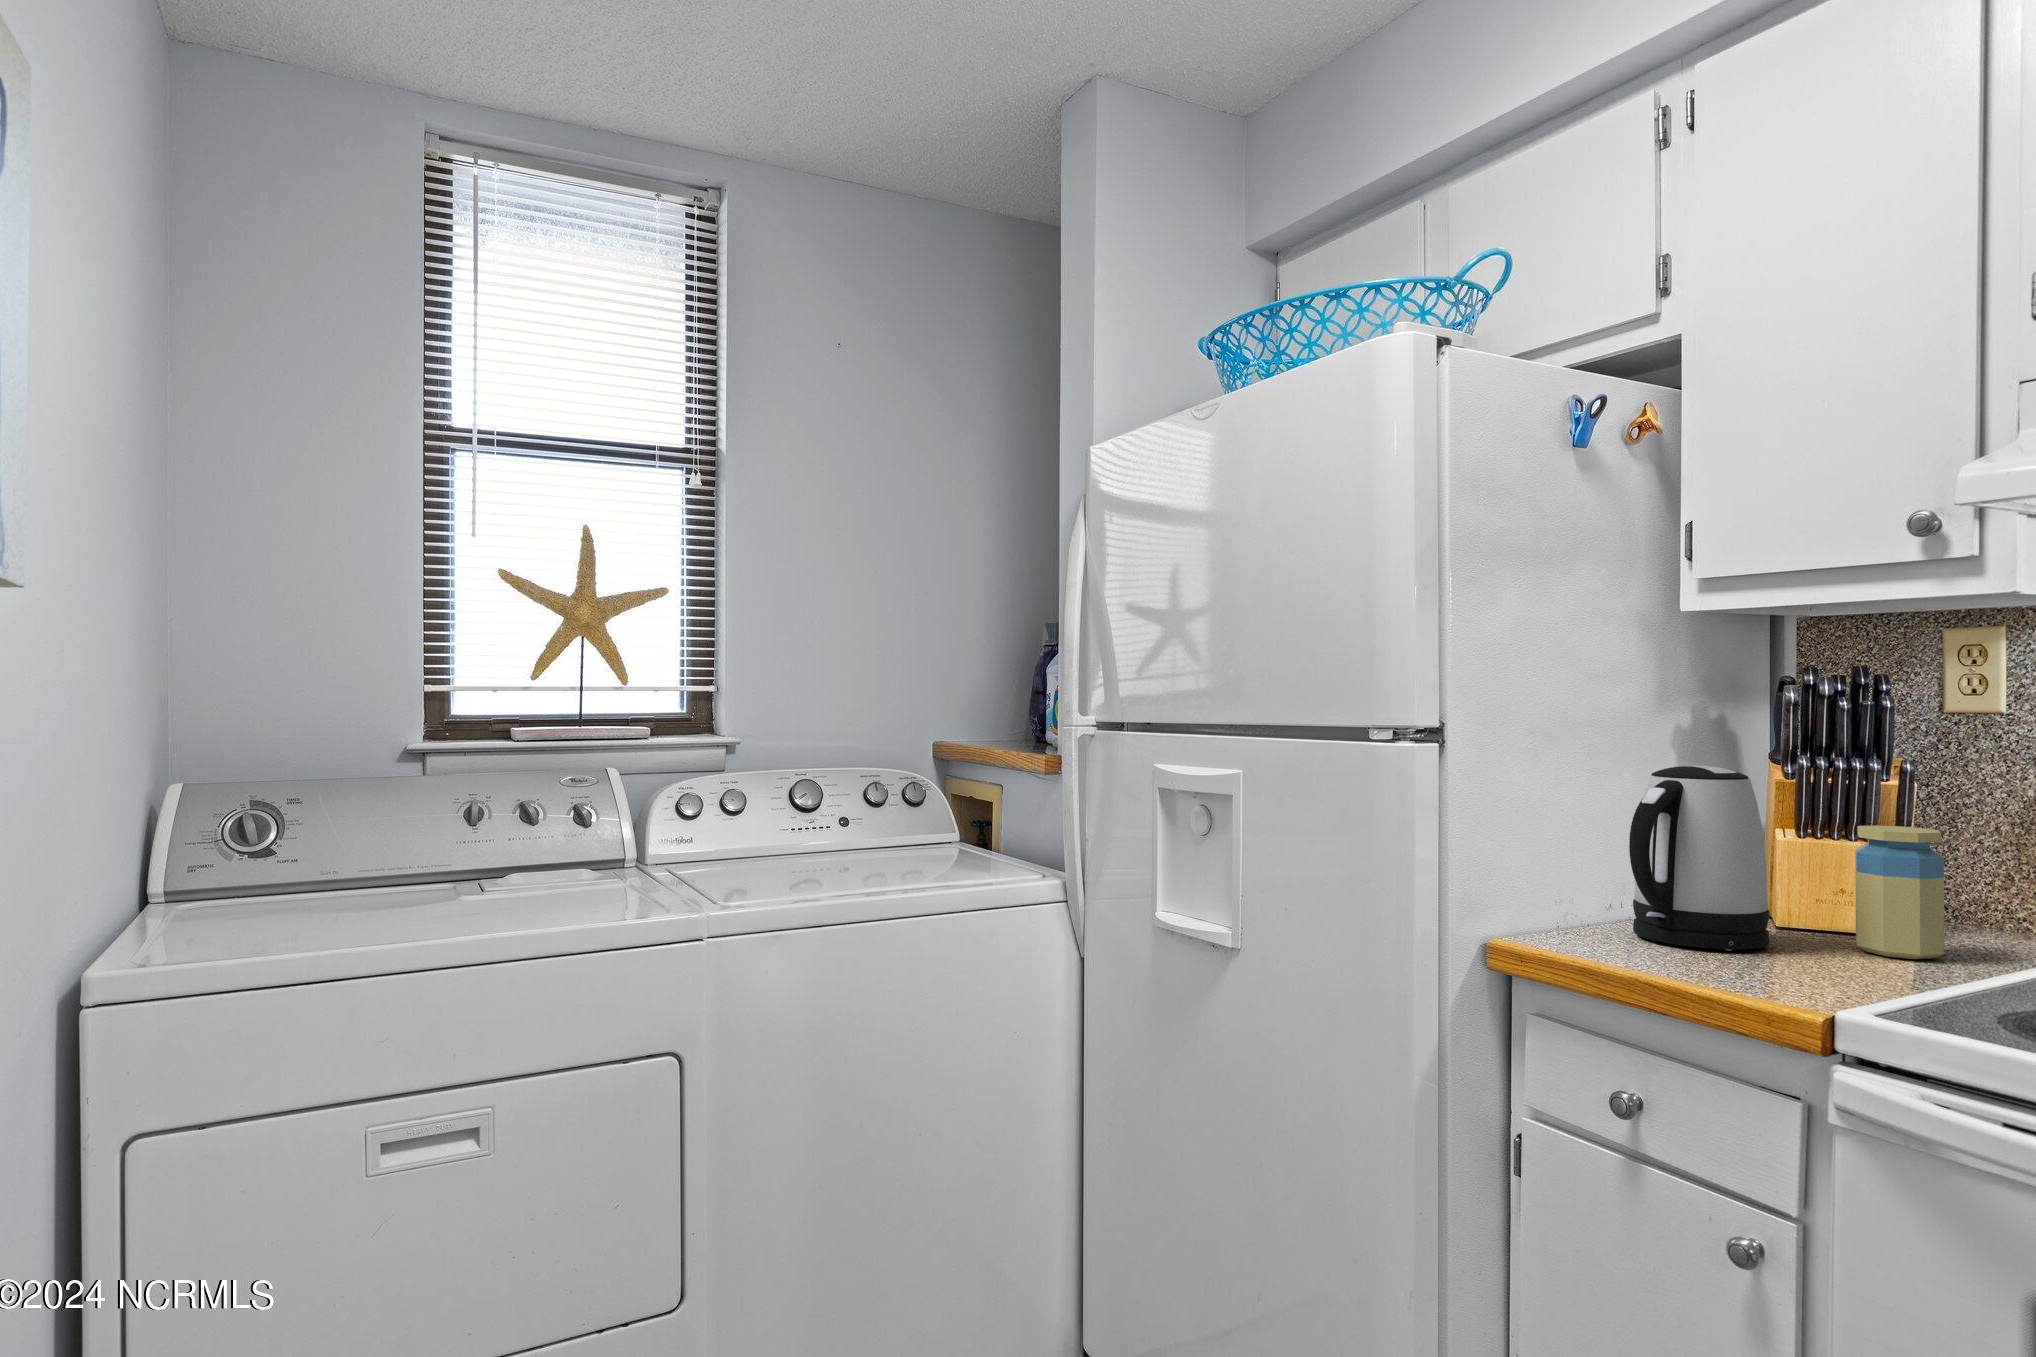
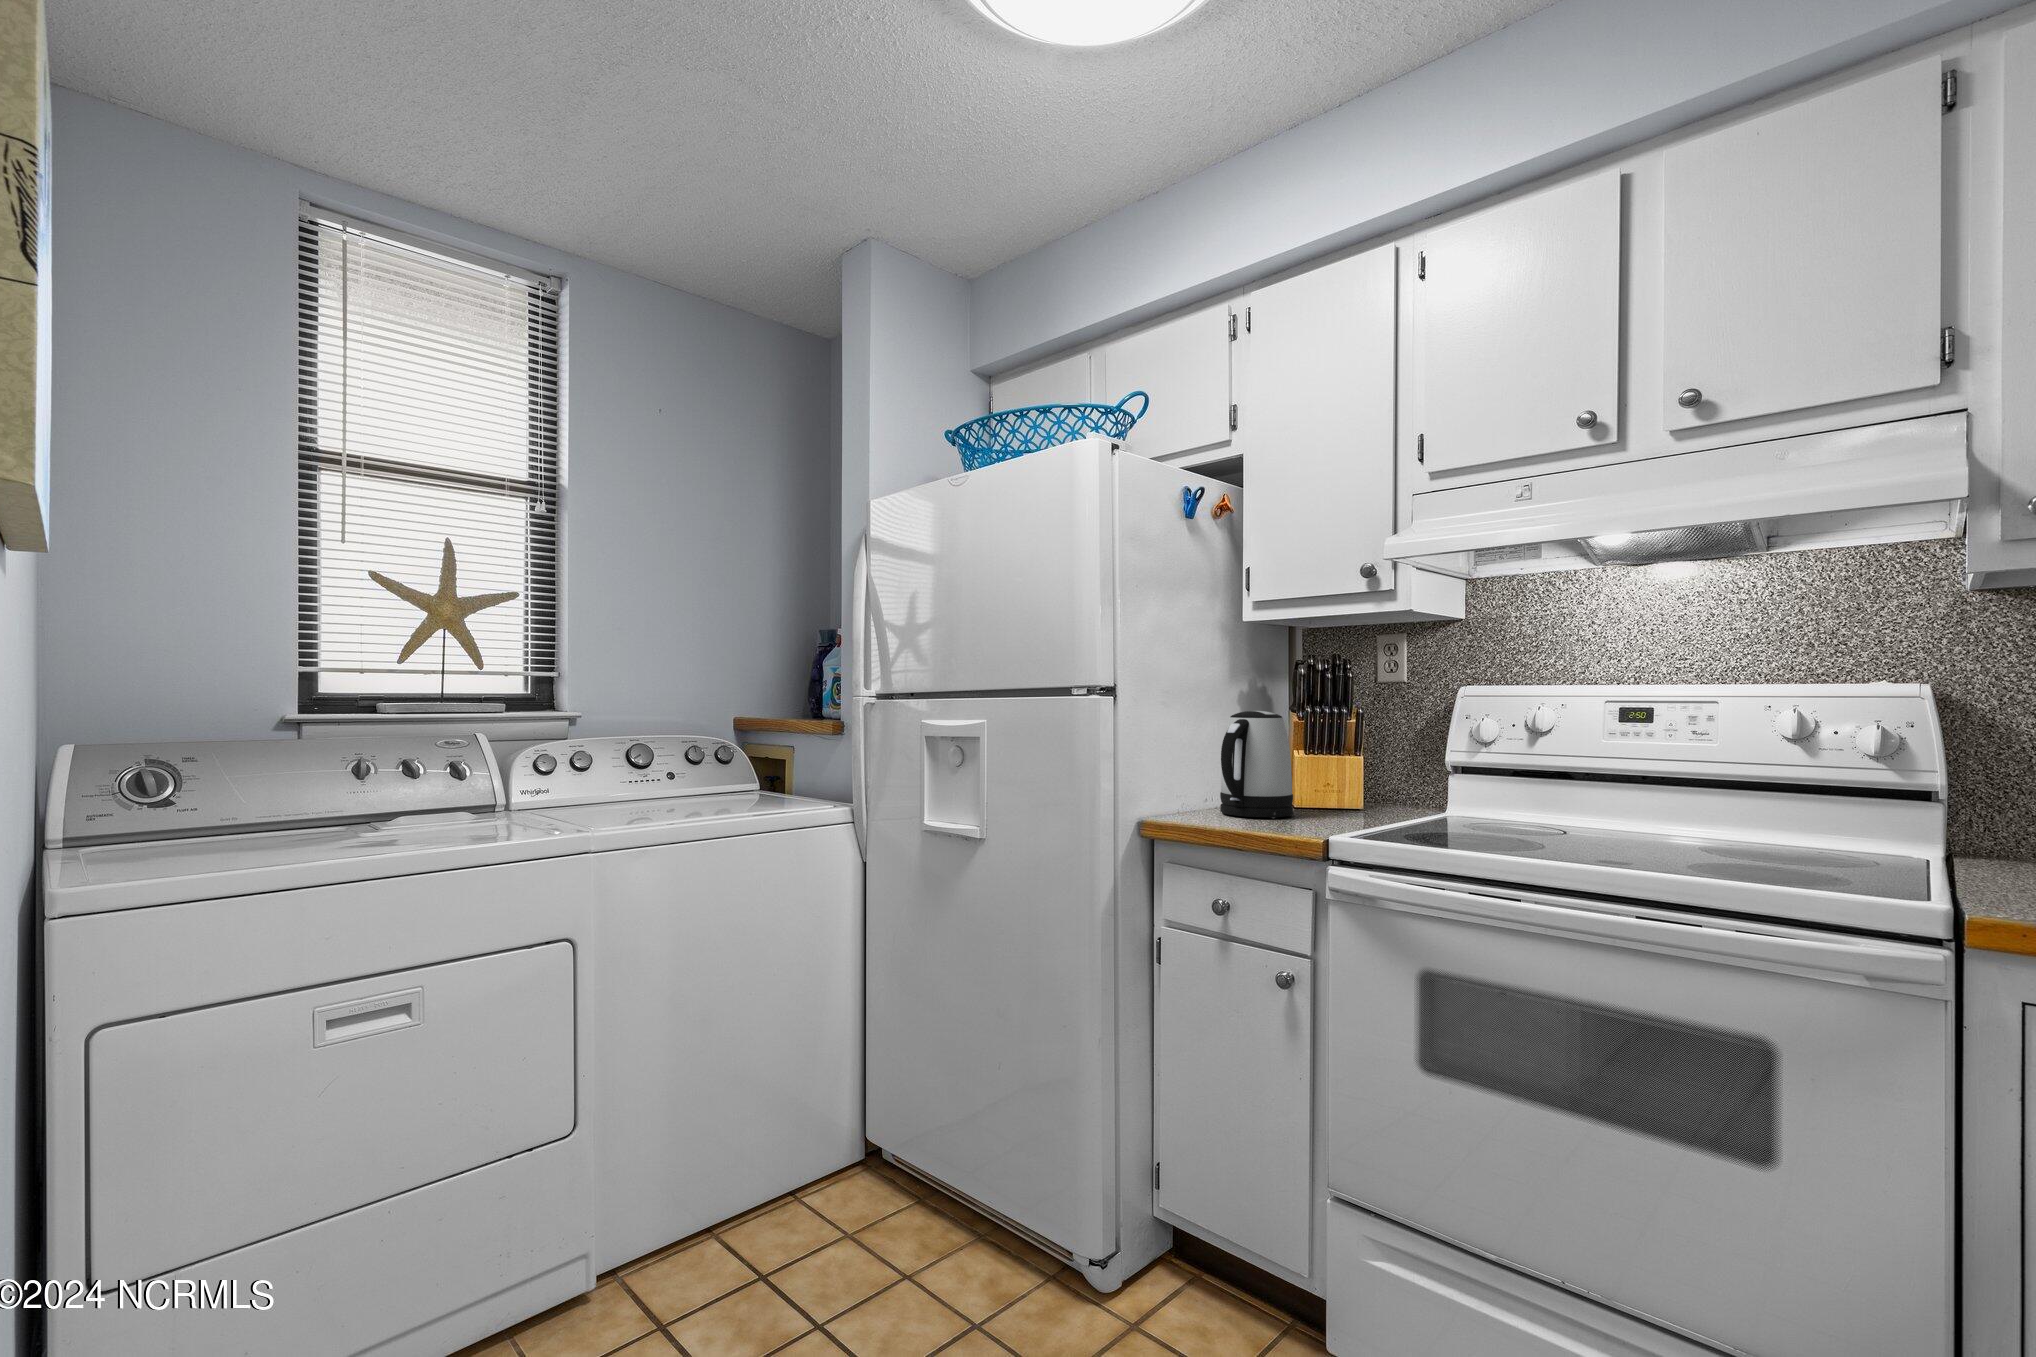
jar: present [1855,825,1944,959] -> none [1335,744,1379,818]

